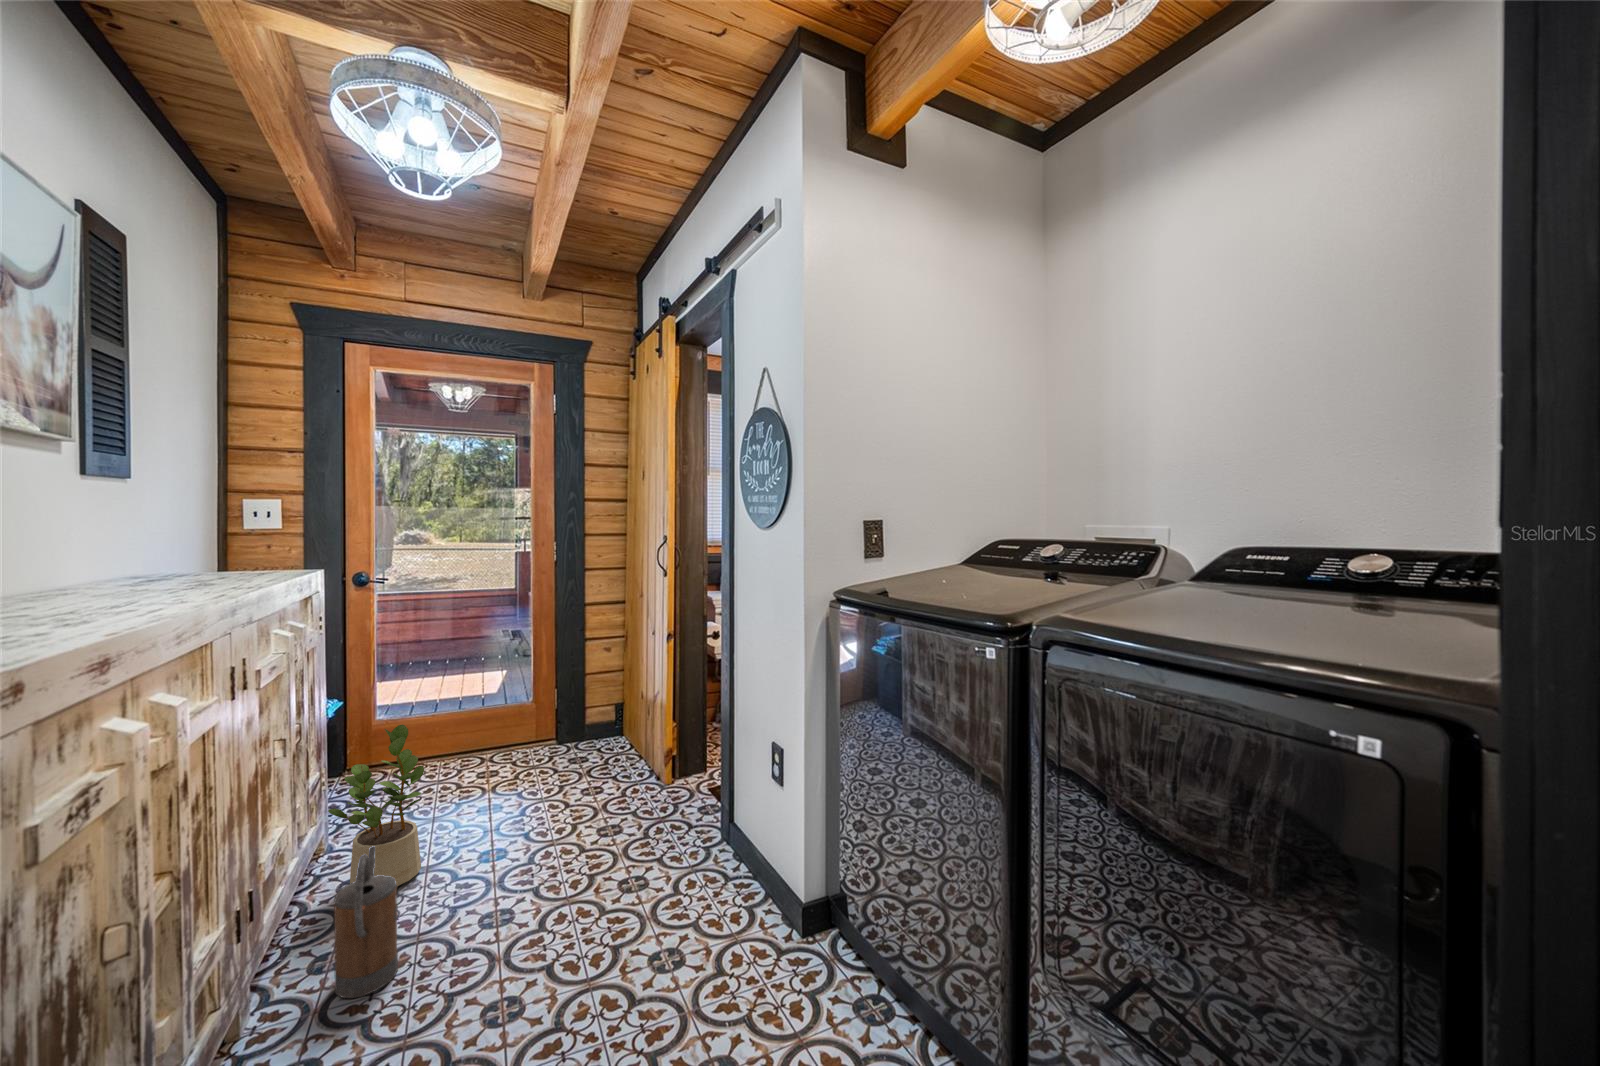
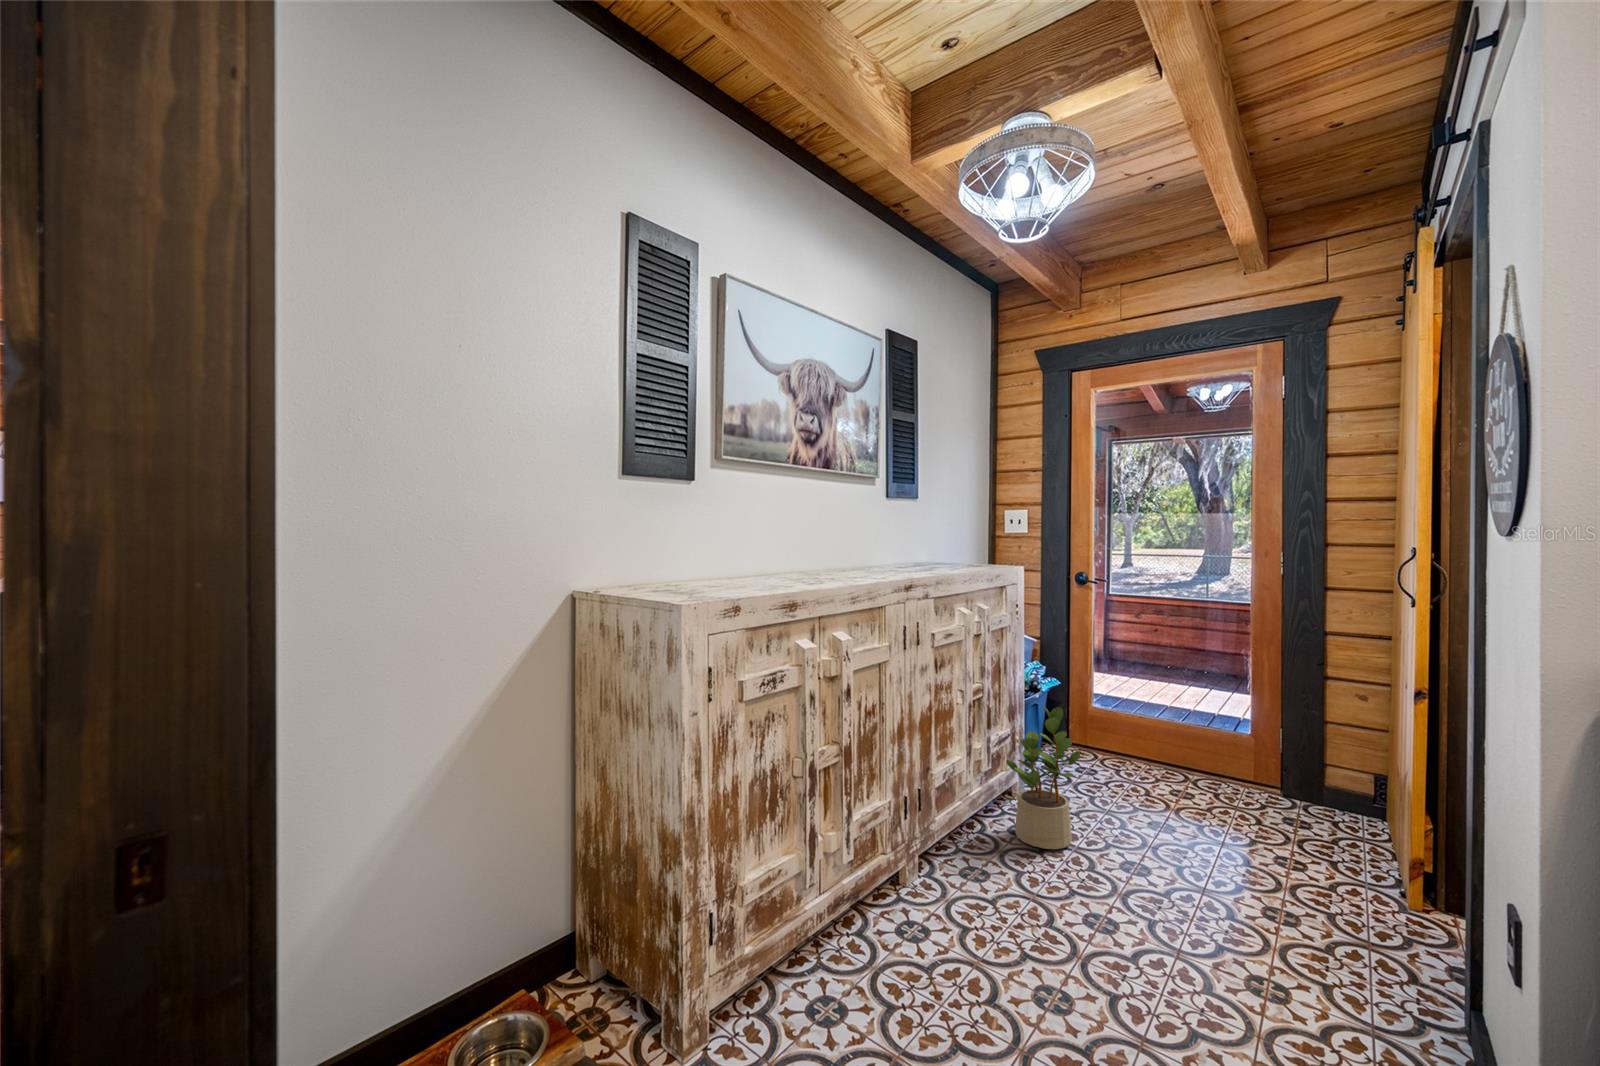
watering can: present [334,847,398,998] -> none [963,796,1009,914]

